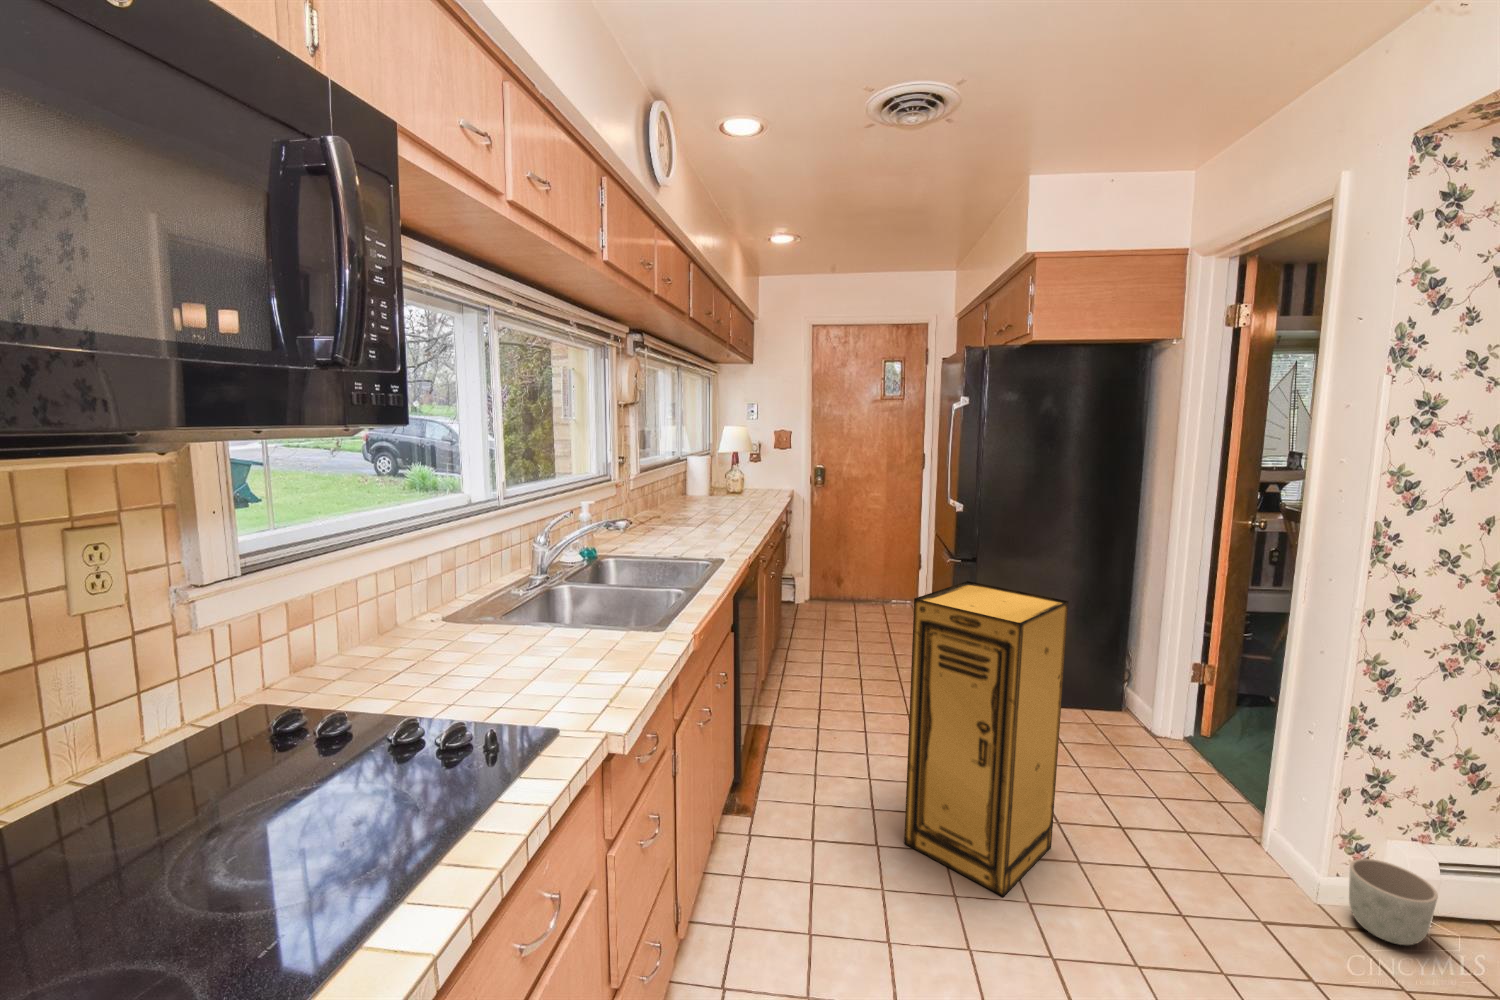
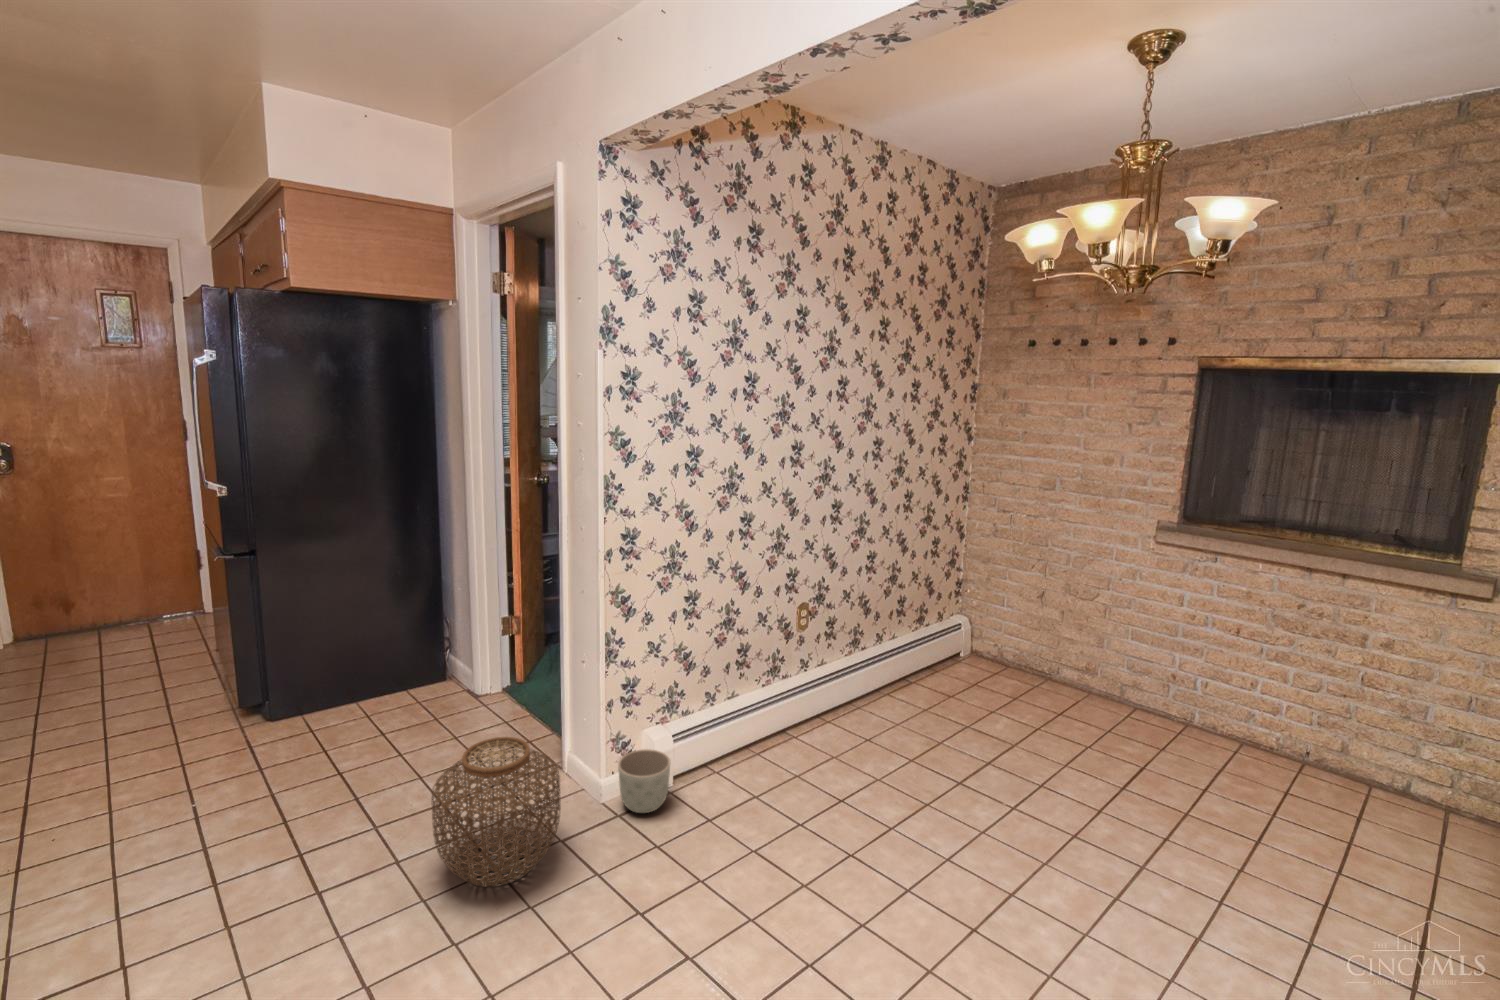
storage cabinet: present [904,581,1069,896] -> none [102,596,362,974]
woven basket: none [1125,773,1274,930] -> present [432,737,560,887]

